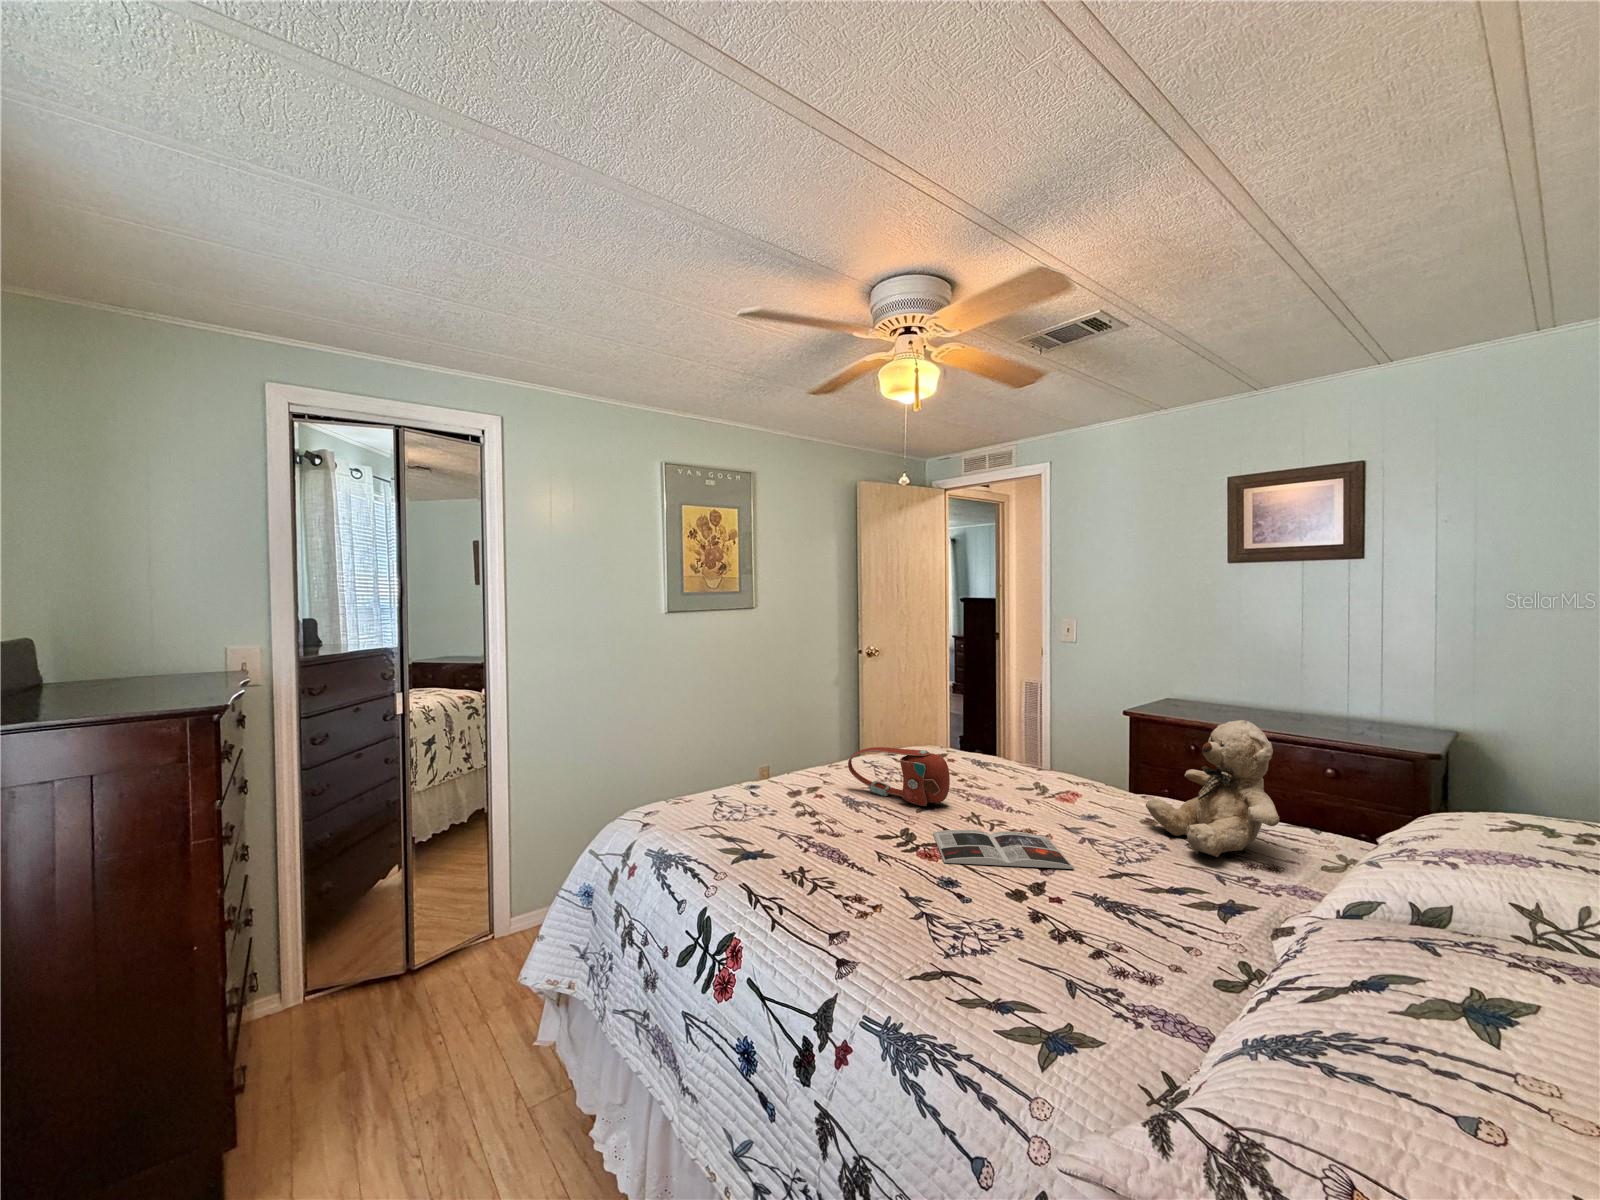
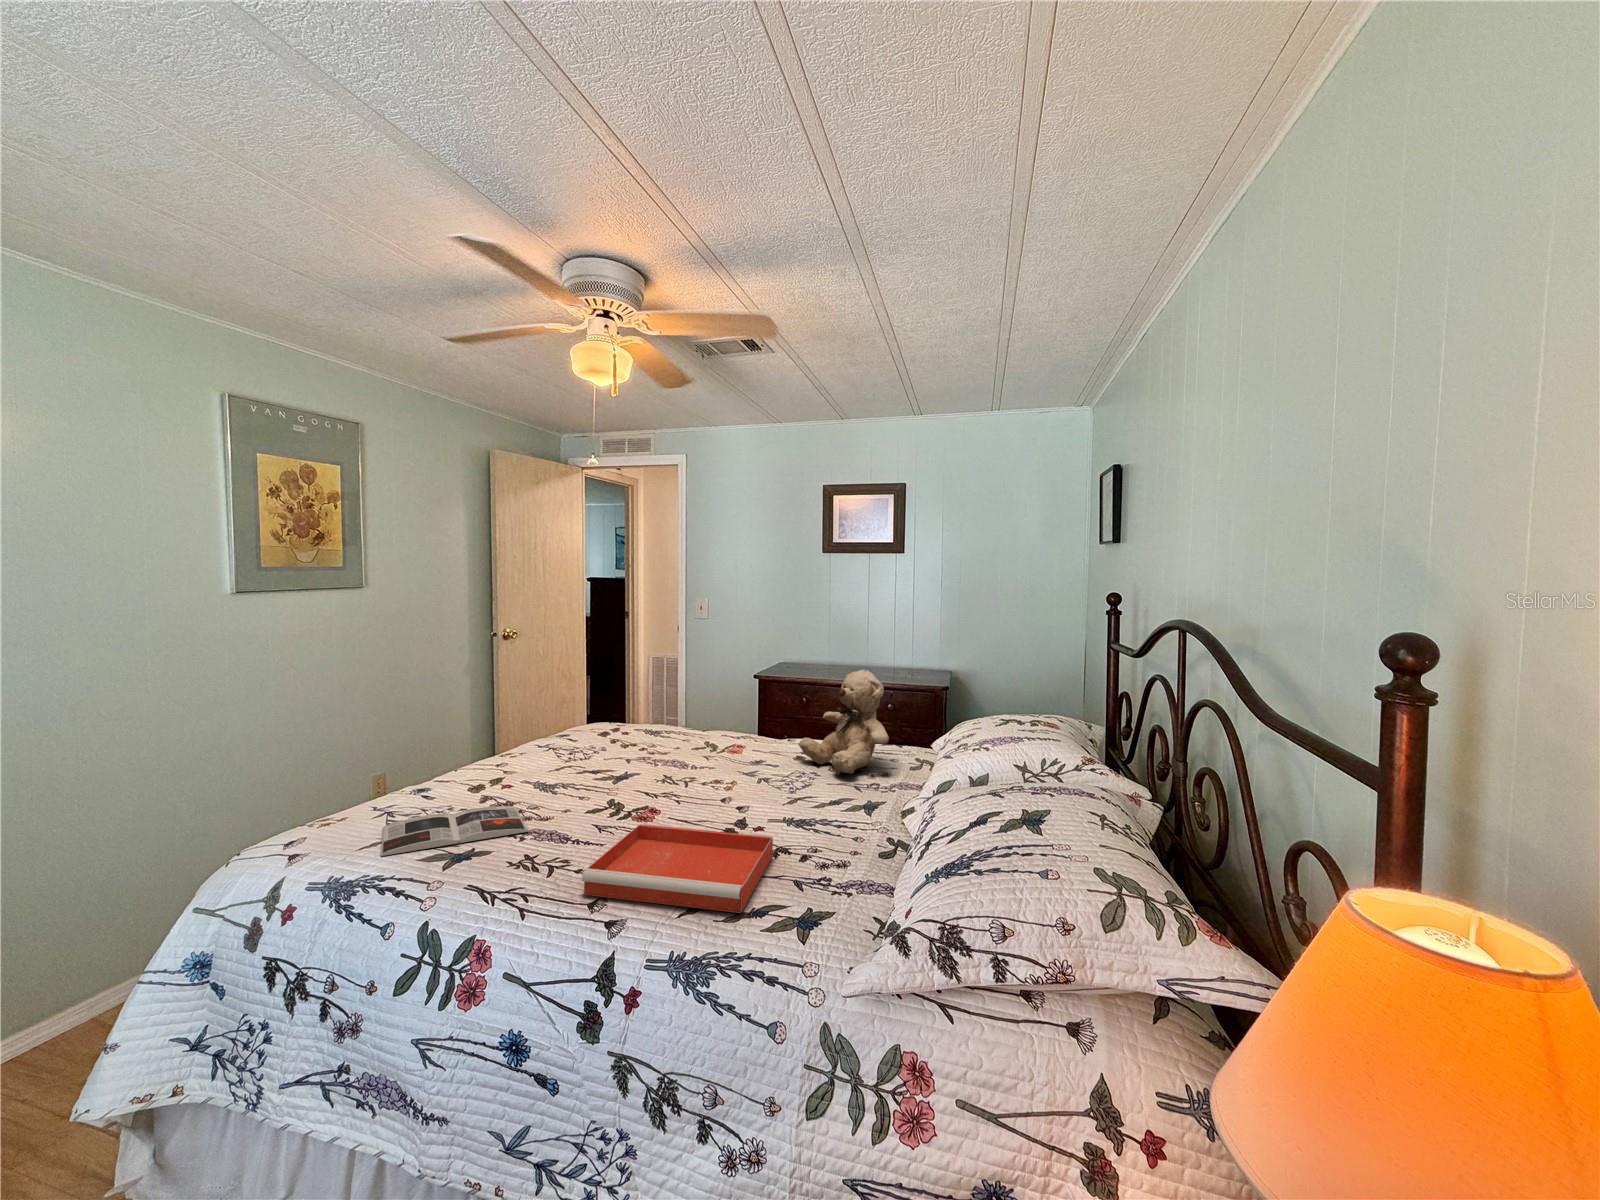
handbag: present [848,747,950,806] -> none [533,725,641,778]
magazine: present [933,830,1074,869] -> present [381,806,528,856]
tray: none [828,861,1055,999] -> present [582,824,773,913]

